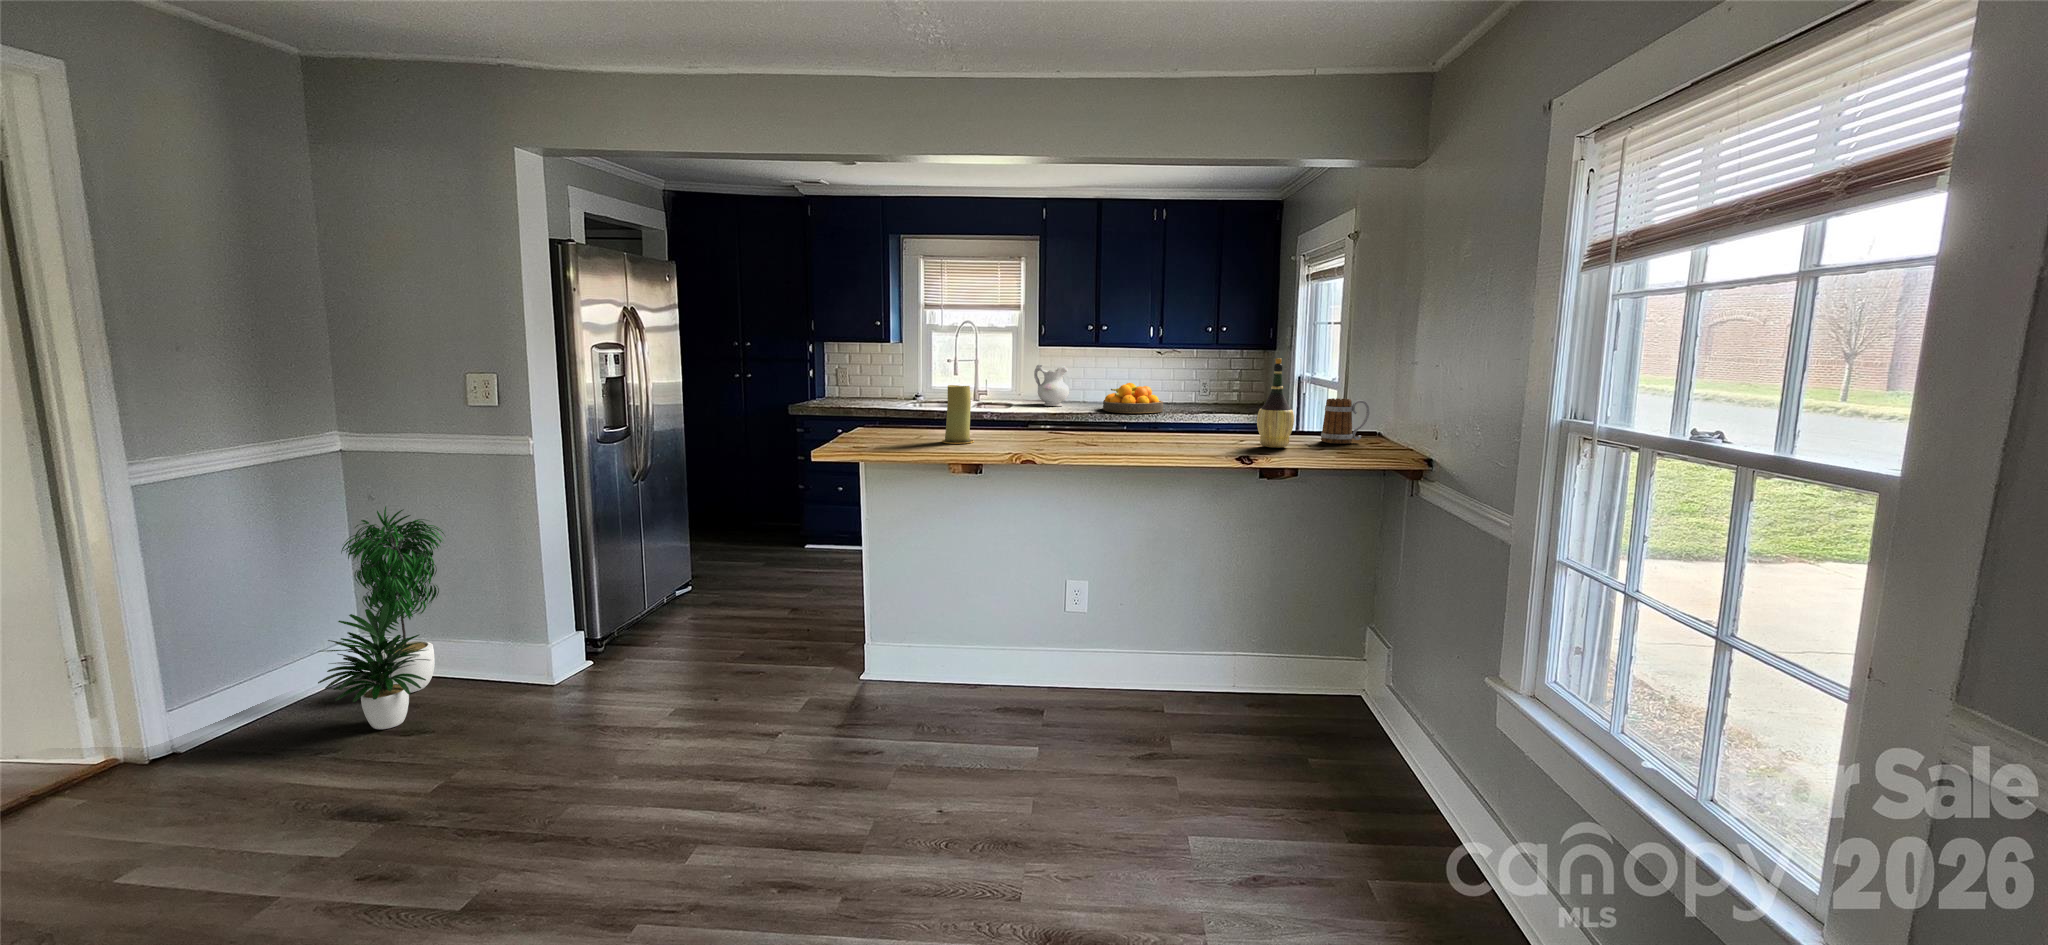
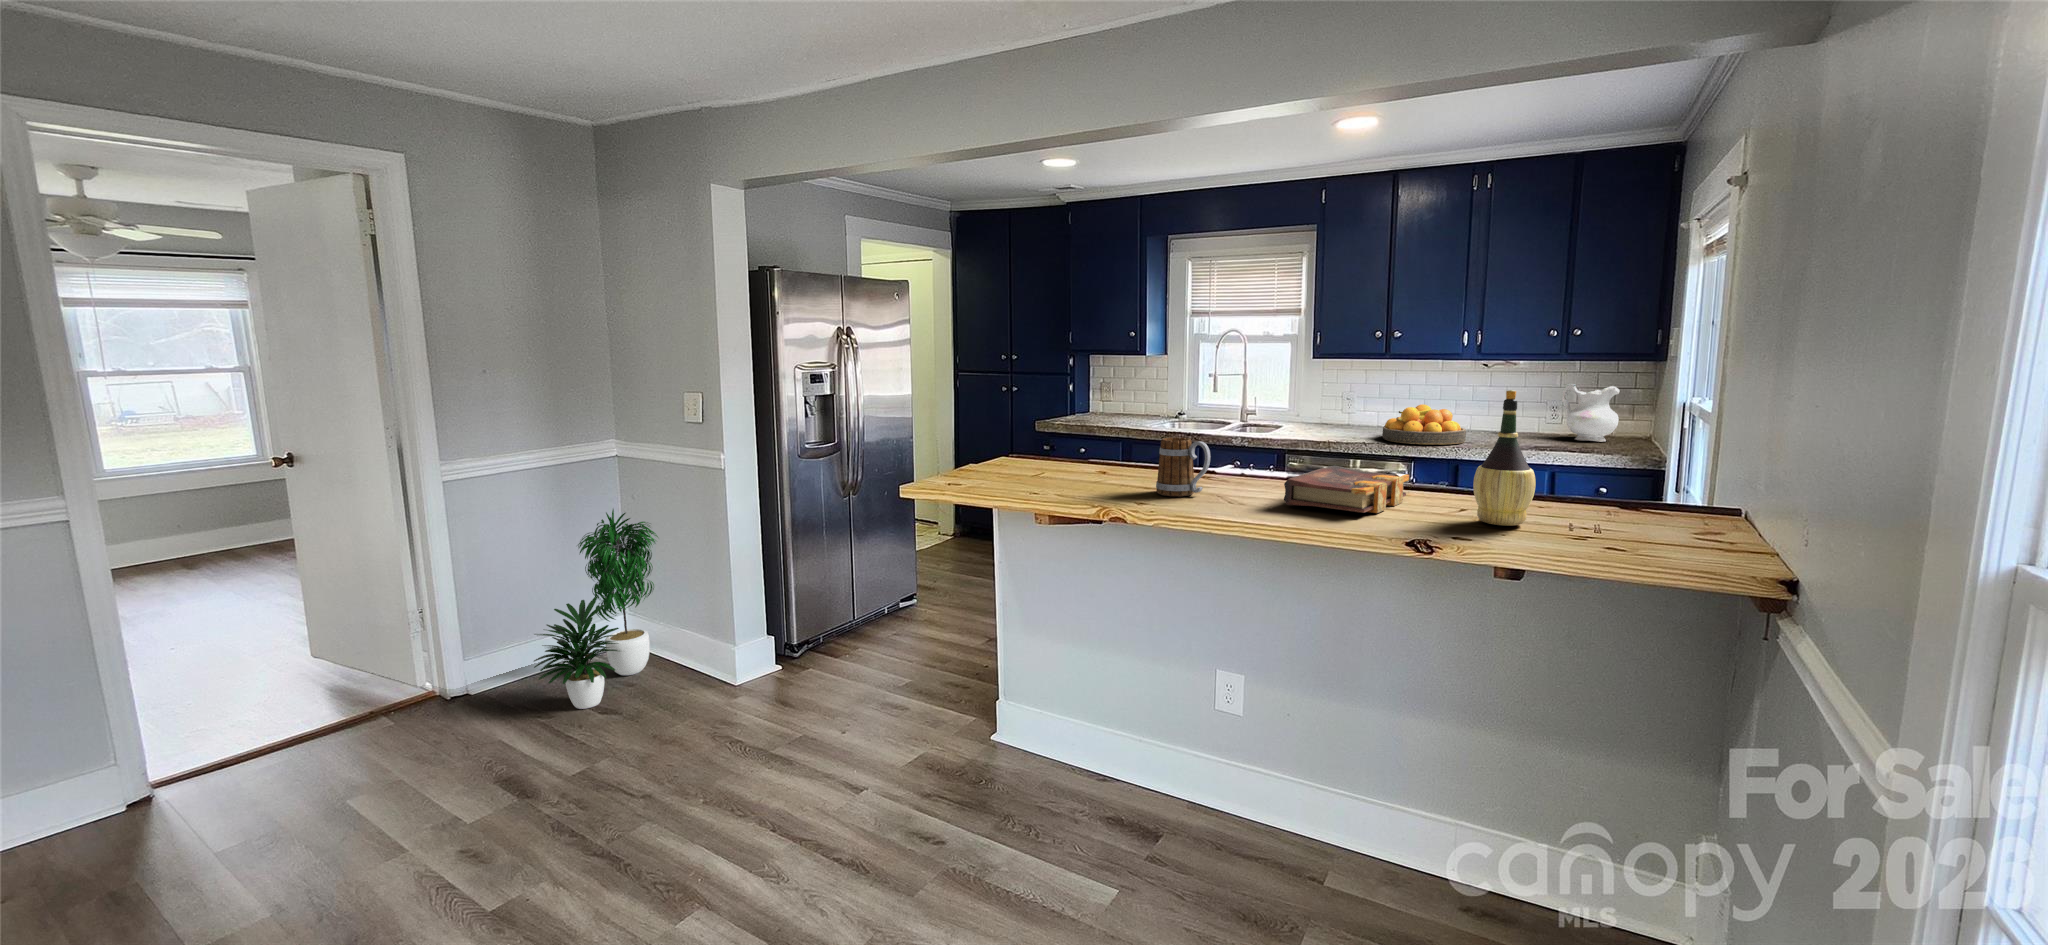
ceramic pitcher: present [1034,365,1069,406] -> present [1562,384,1619,442]
candle: present [942,385,974,444] -> none [1062,415,1100,487]
mug: present [1321,398,1369,444] -> present [1156,437,1210,496]
book: none [1133,418,1202,446] -> present [1284,466,1409,513]

